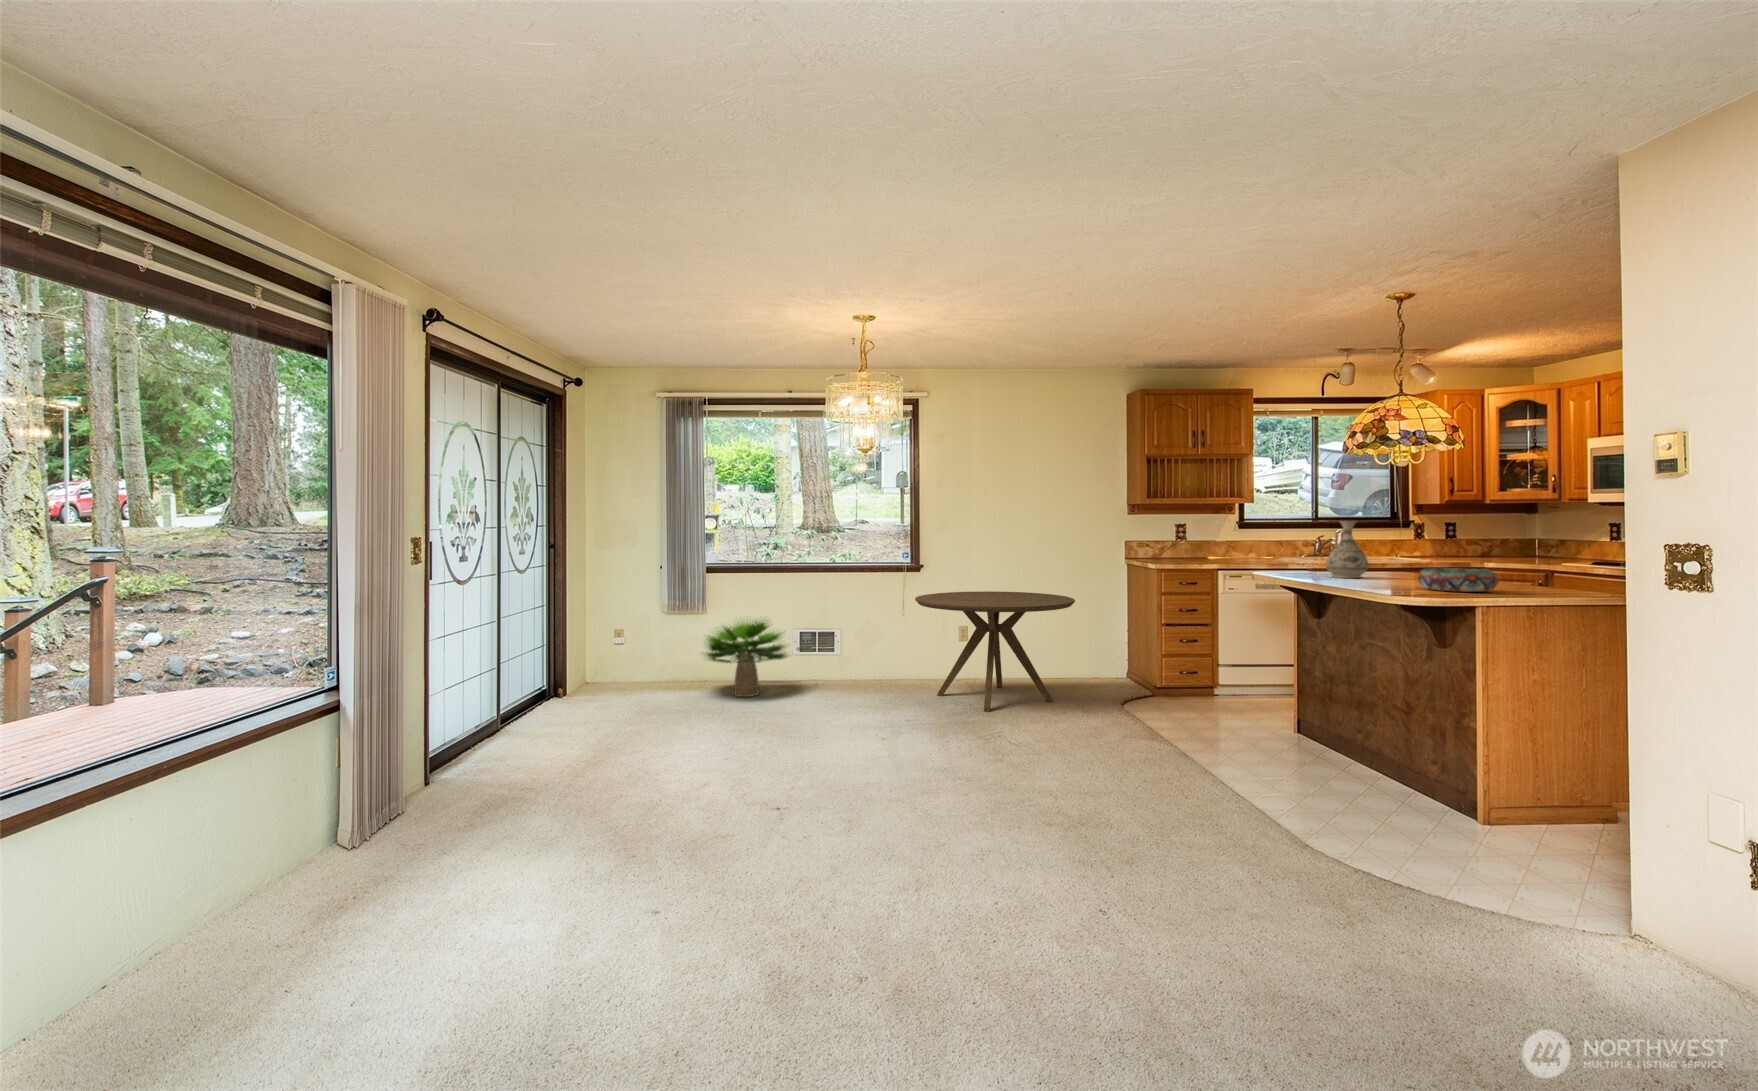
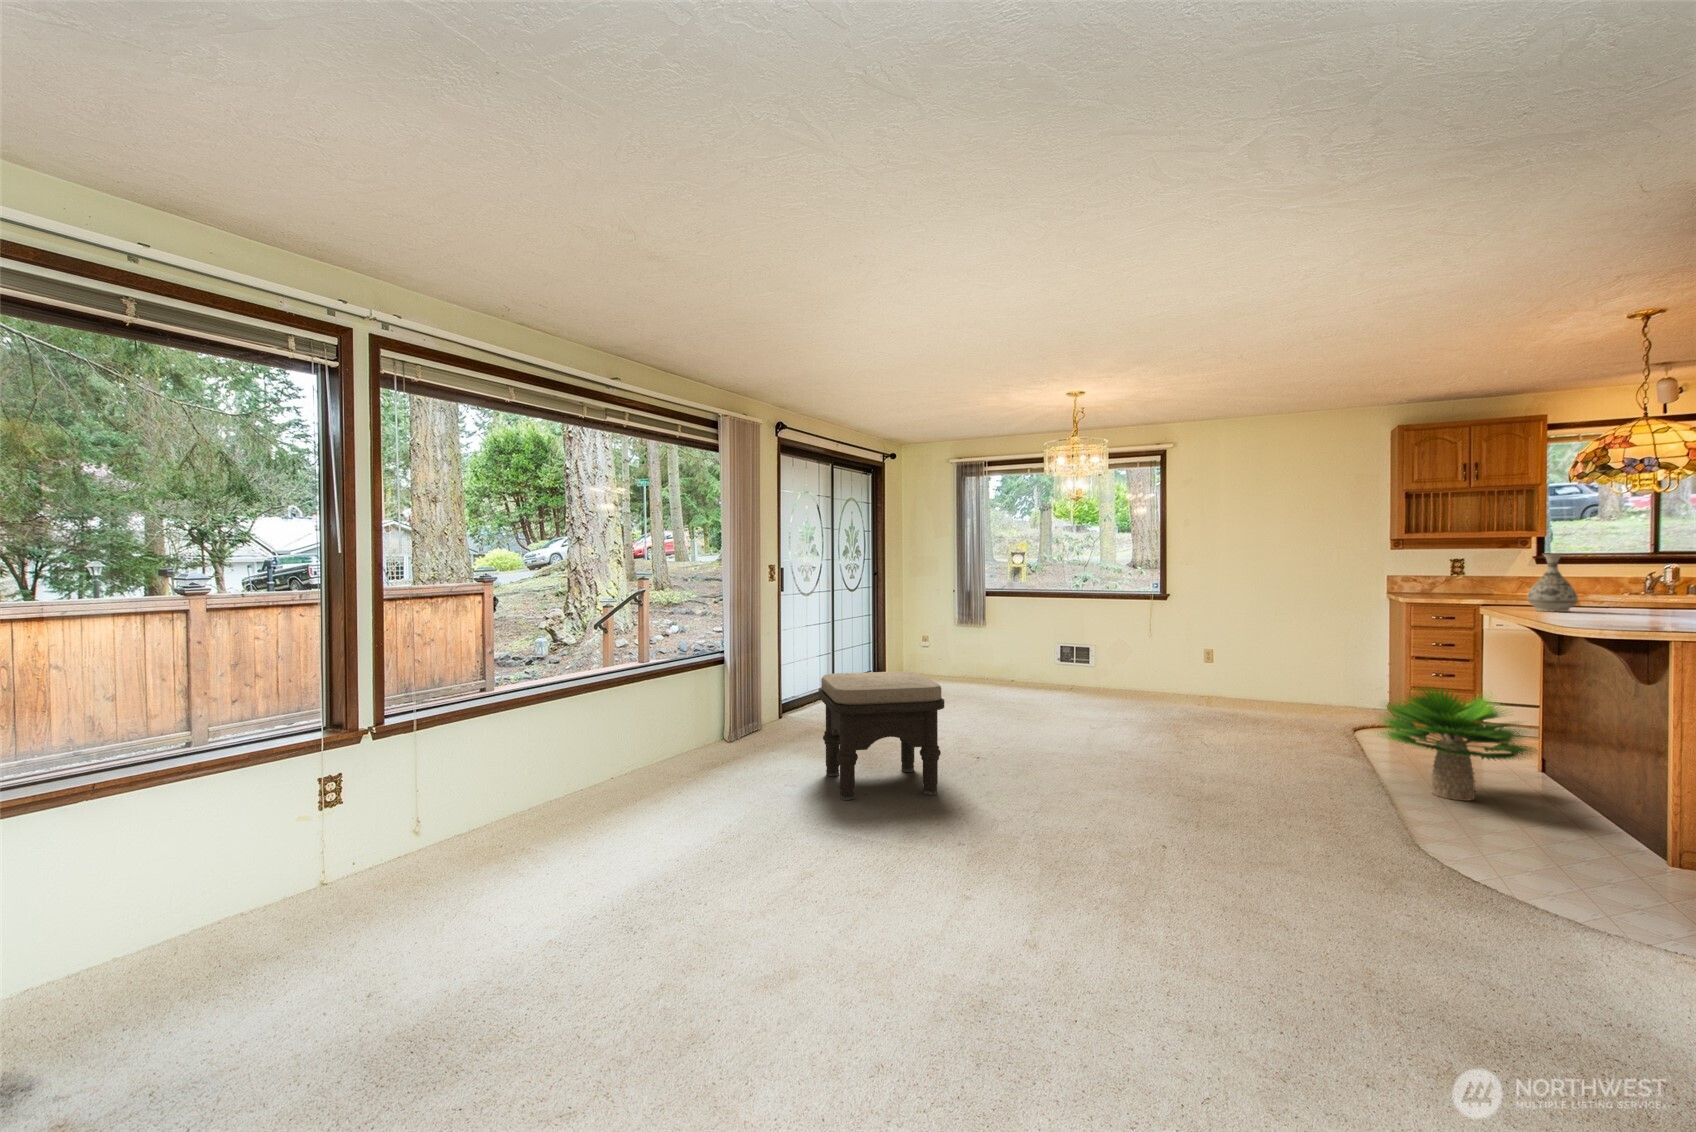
decorative bowl: present [1418,568,1498,592] -> none [1560,600,1649,623]
dining table: present [915,591,1075,712] -> none [1144,619,1302,722]
potted plant: present [703,619,787,697] -> present [1380,688,1533,801]
ottoman: none [569,709,809,972] -> present [818,671,944,800]

